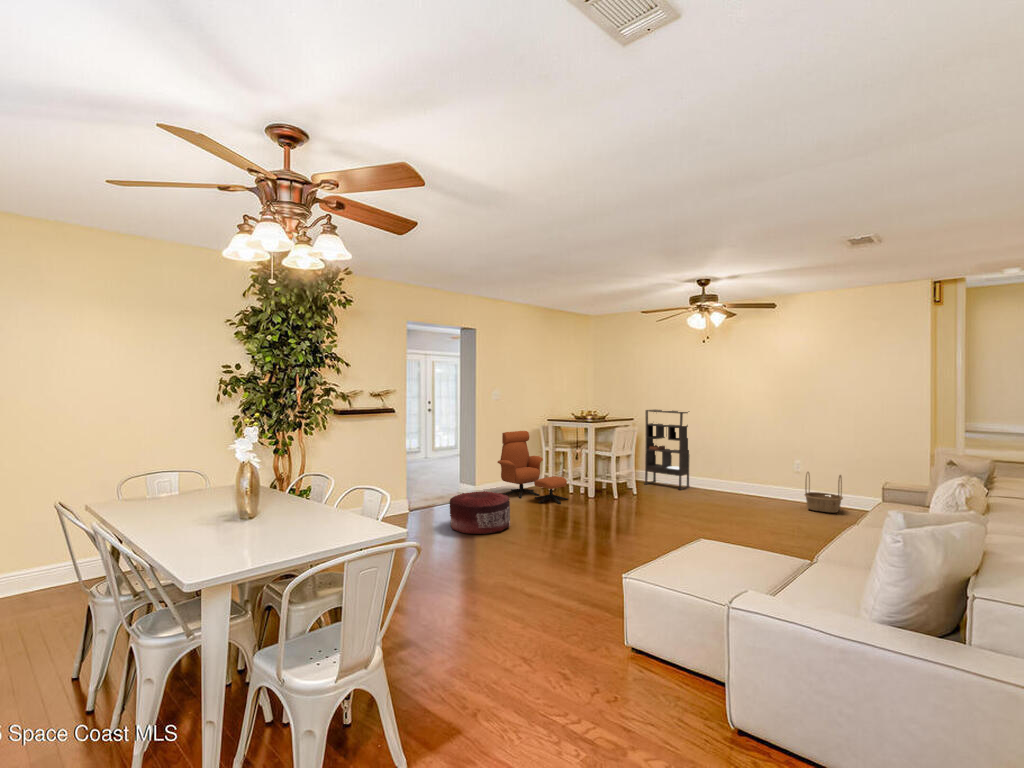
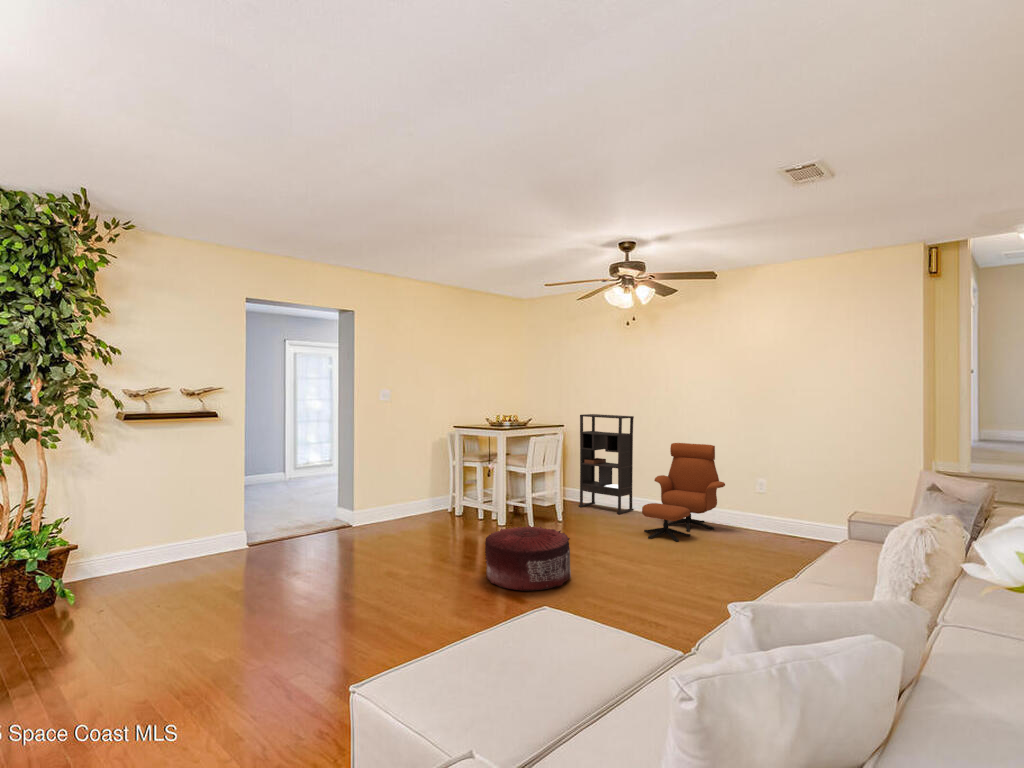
lounge chair: present [498,431,568,504] -> present [642,443,725,541]
basket: present [805,472,843,513] -> none [765,491,813,545]
pouf: present [449,491,510,534] -> present [485,526,571,591]

